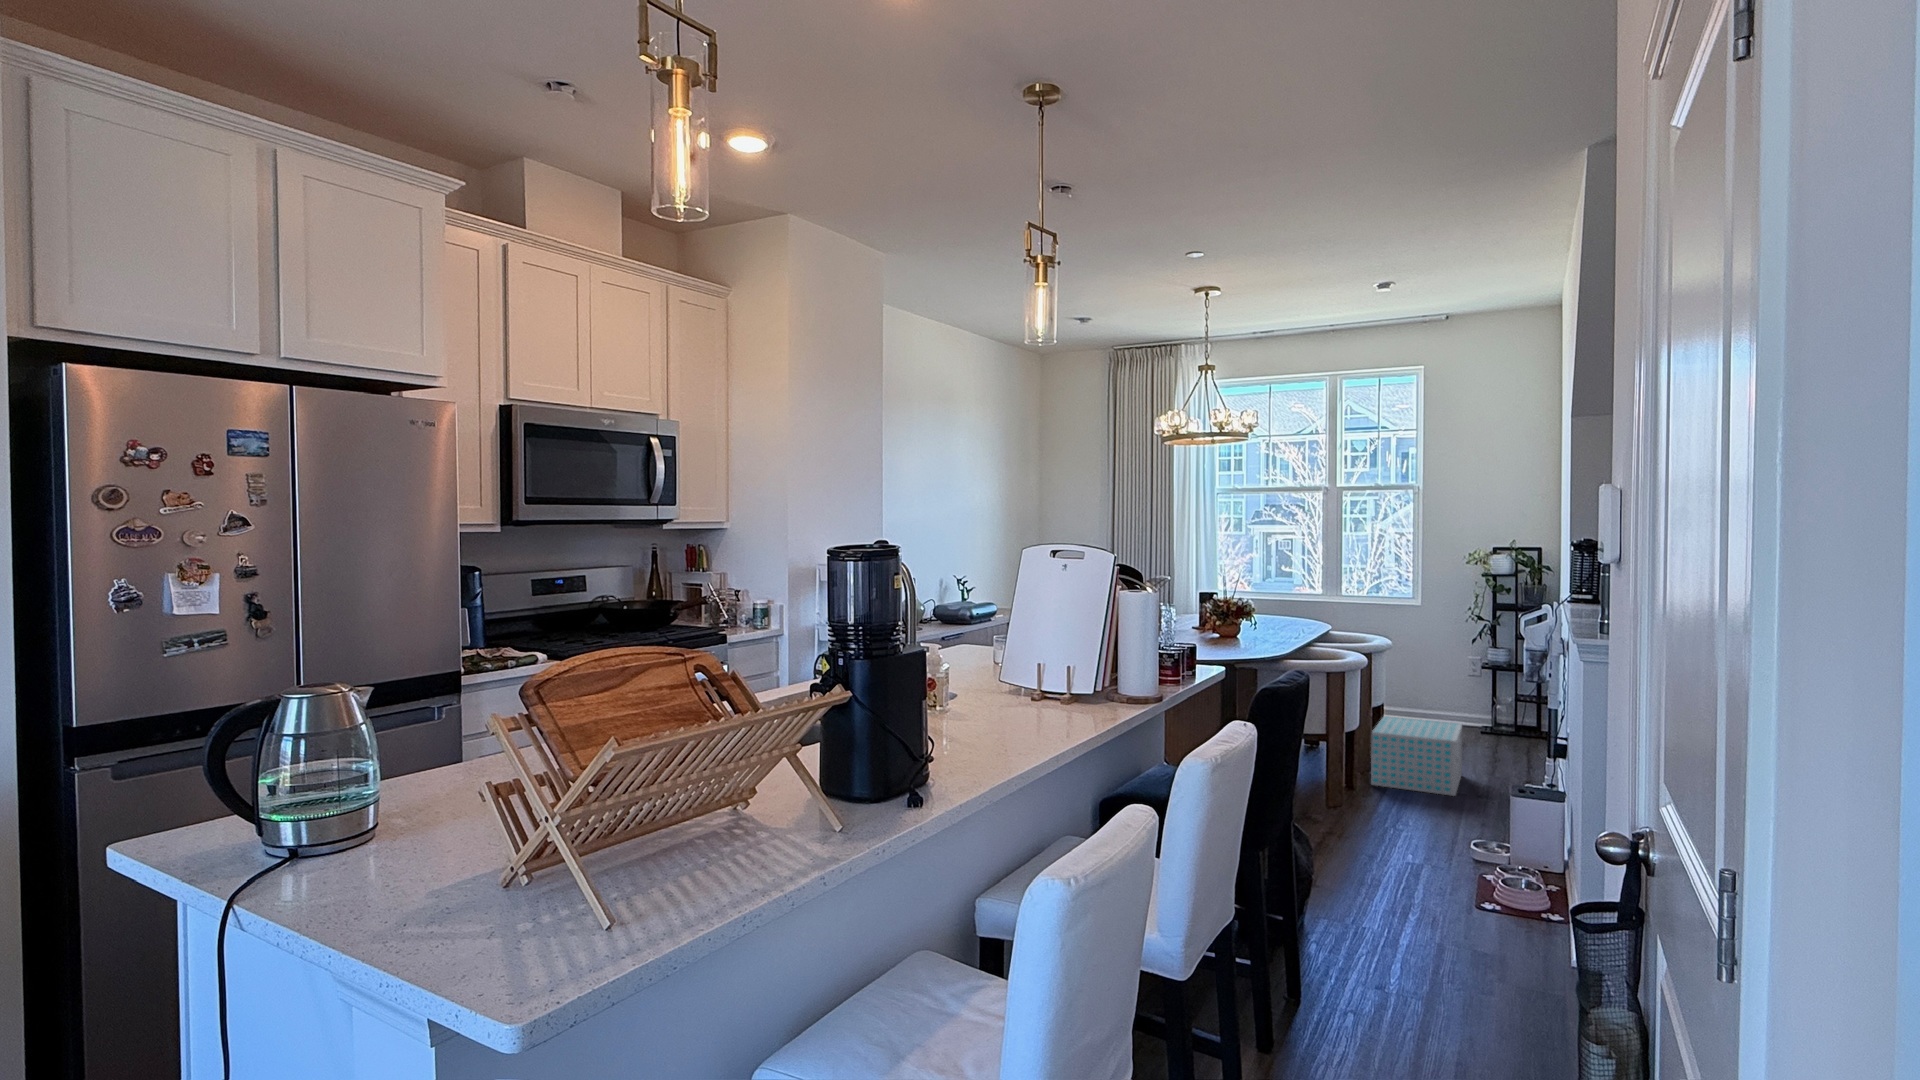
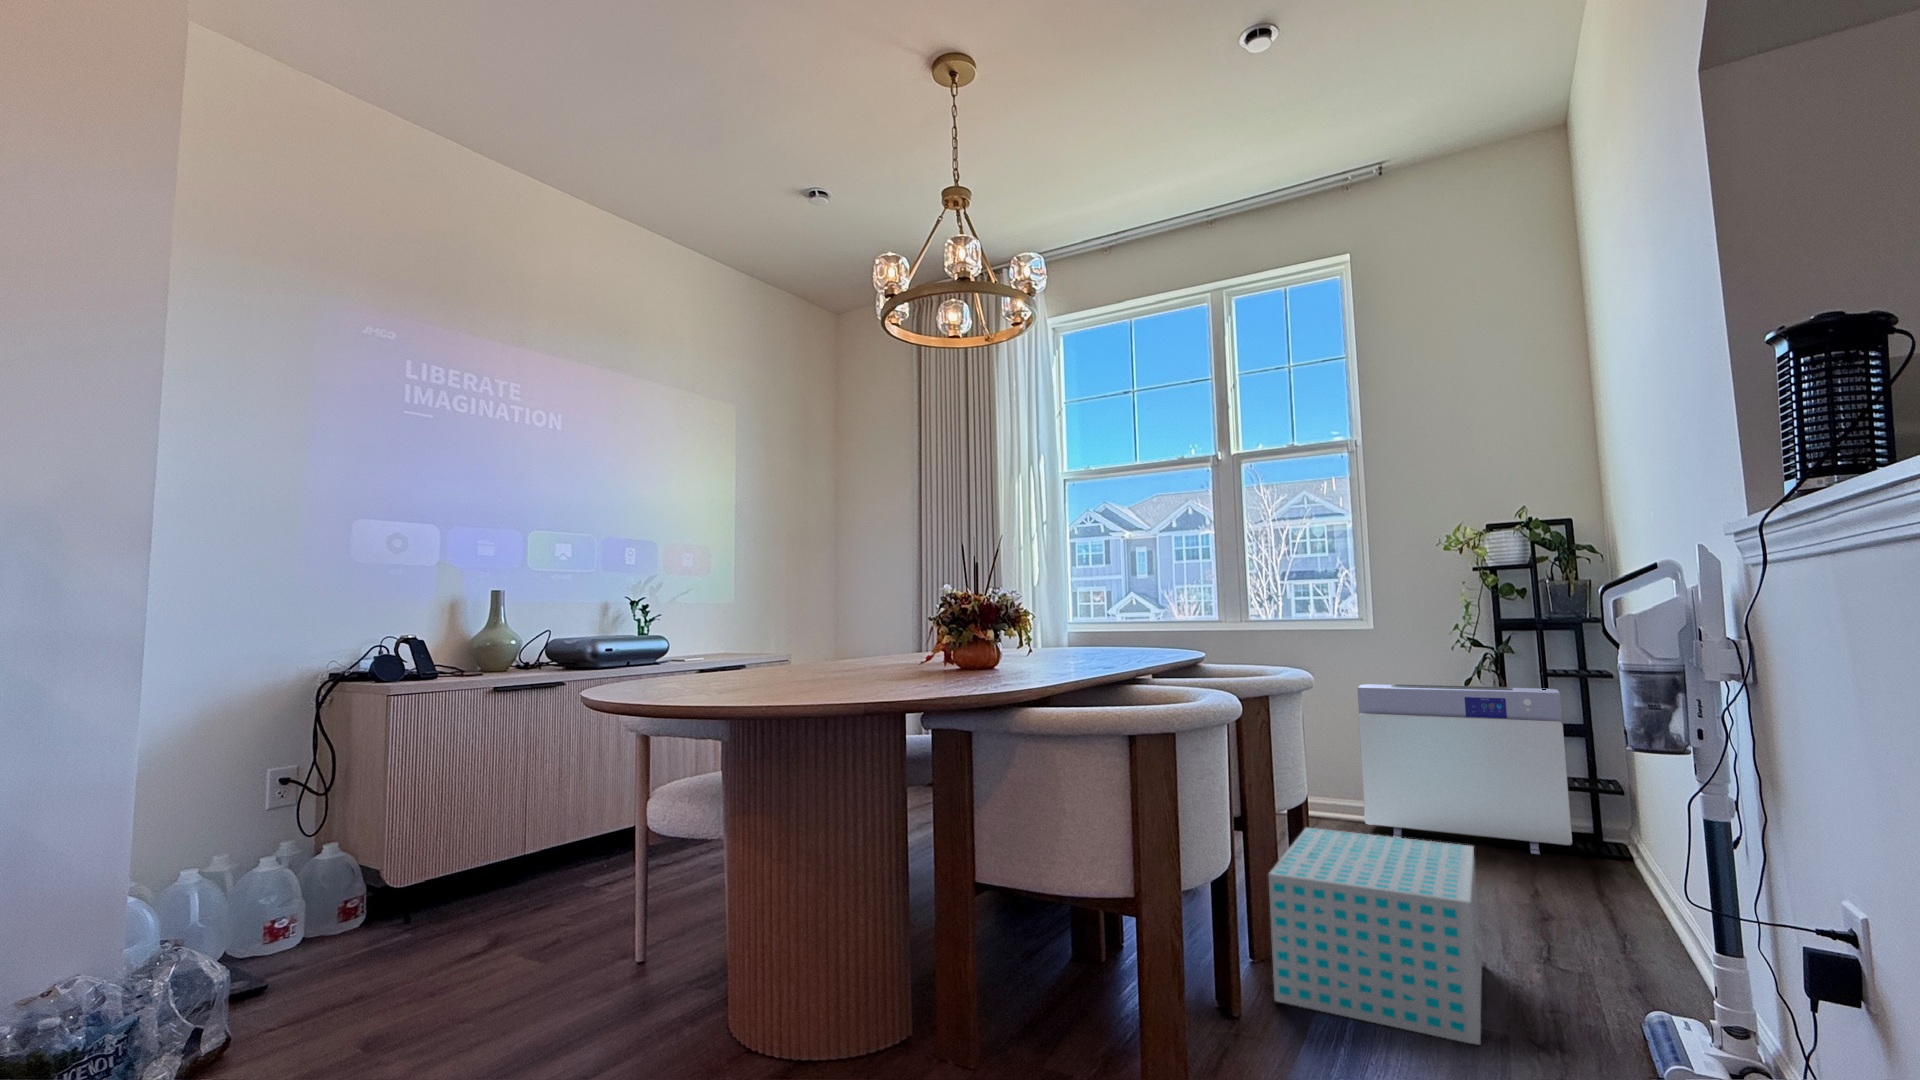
air purifier: none [1408,640,1523,737] -> present [1357,684,1572,854]

